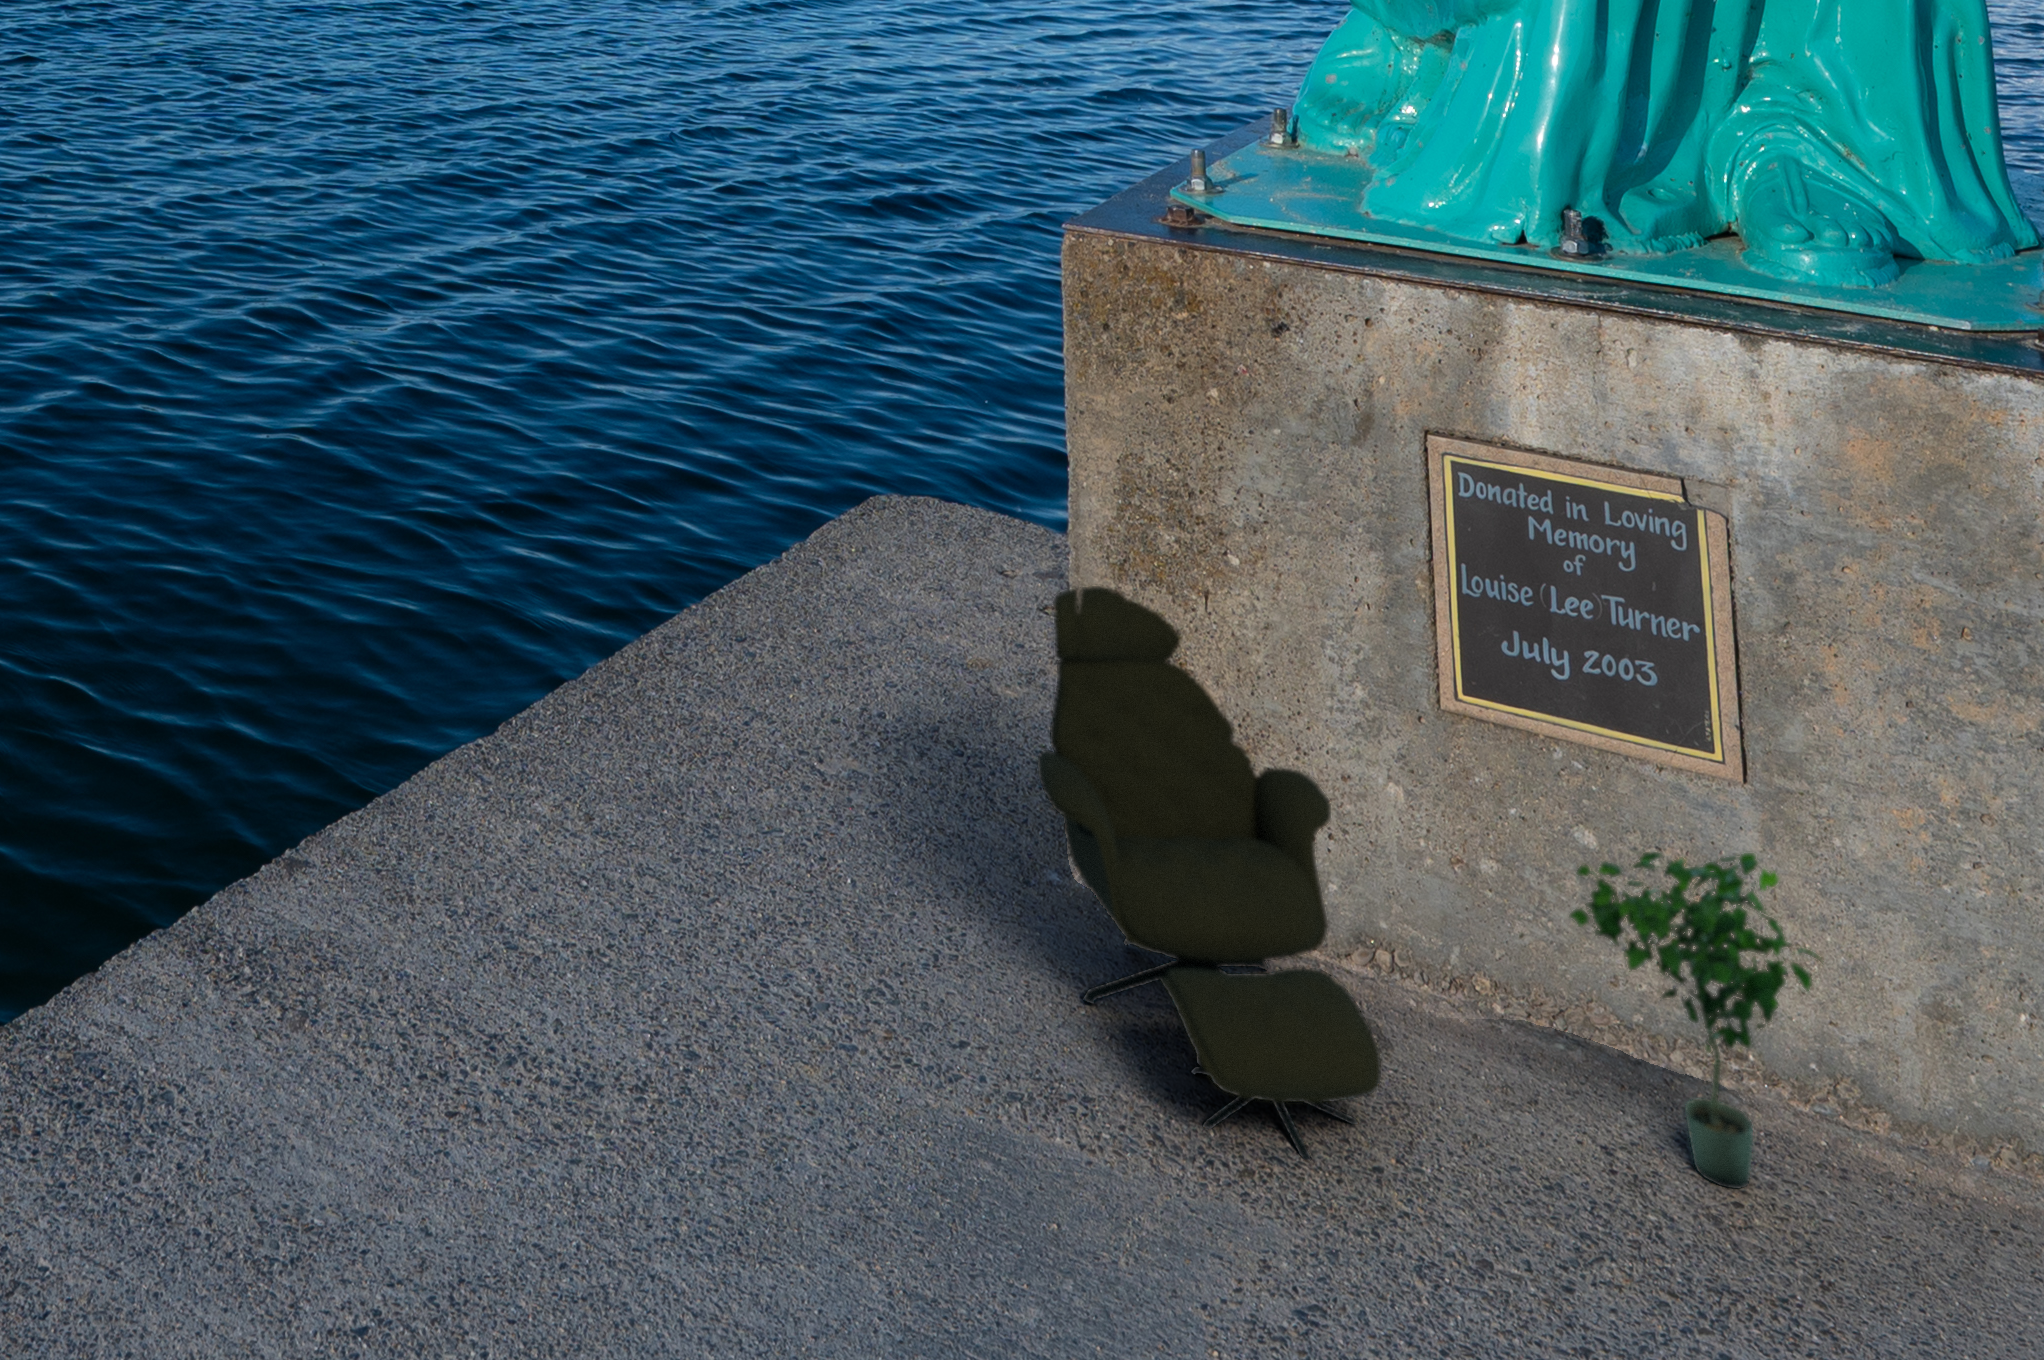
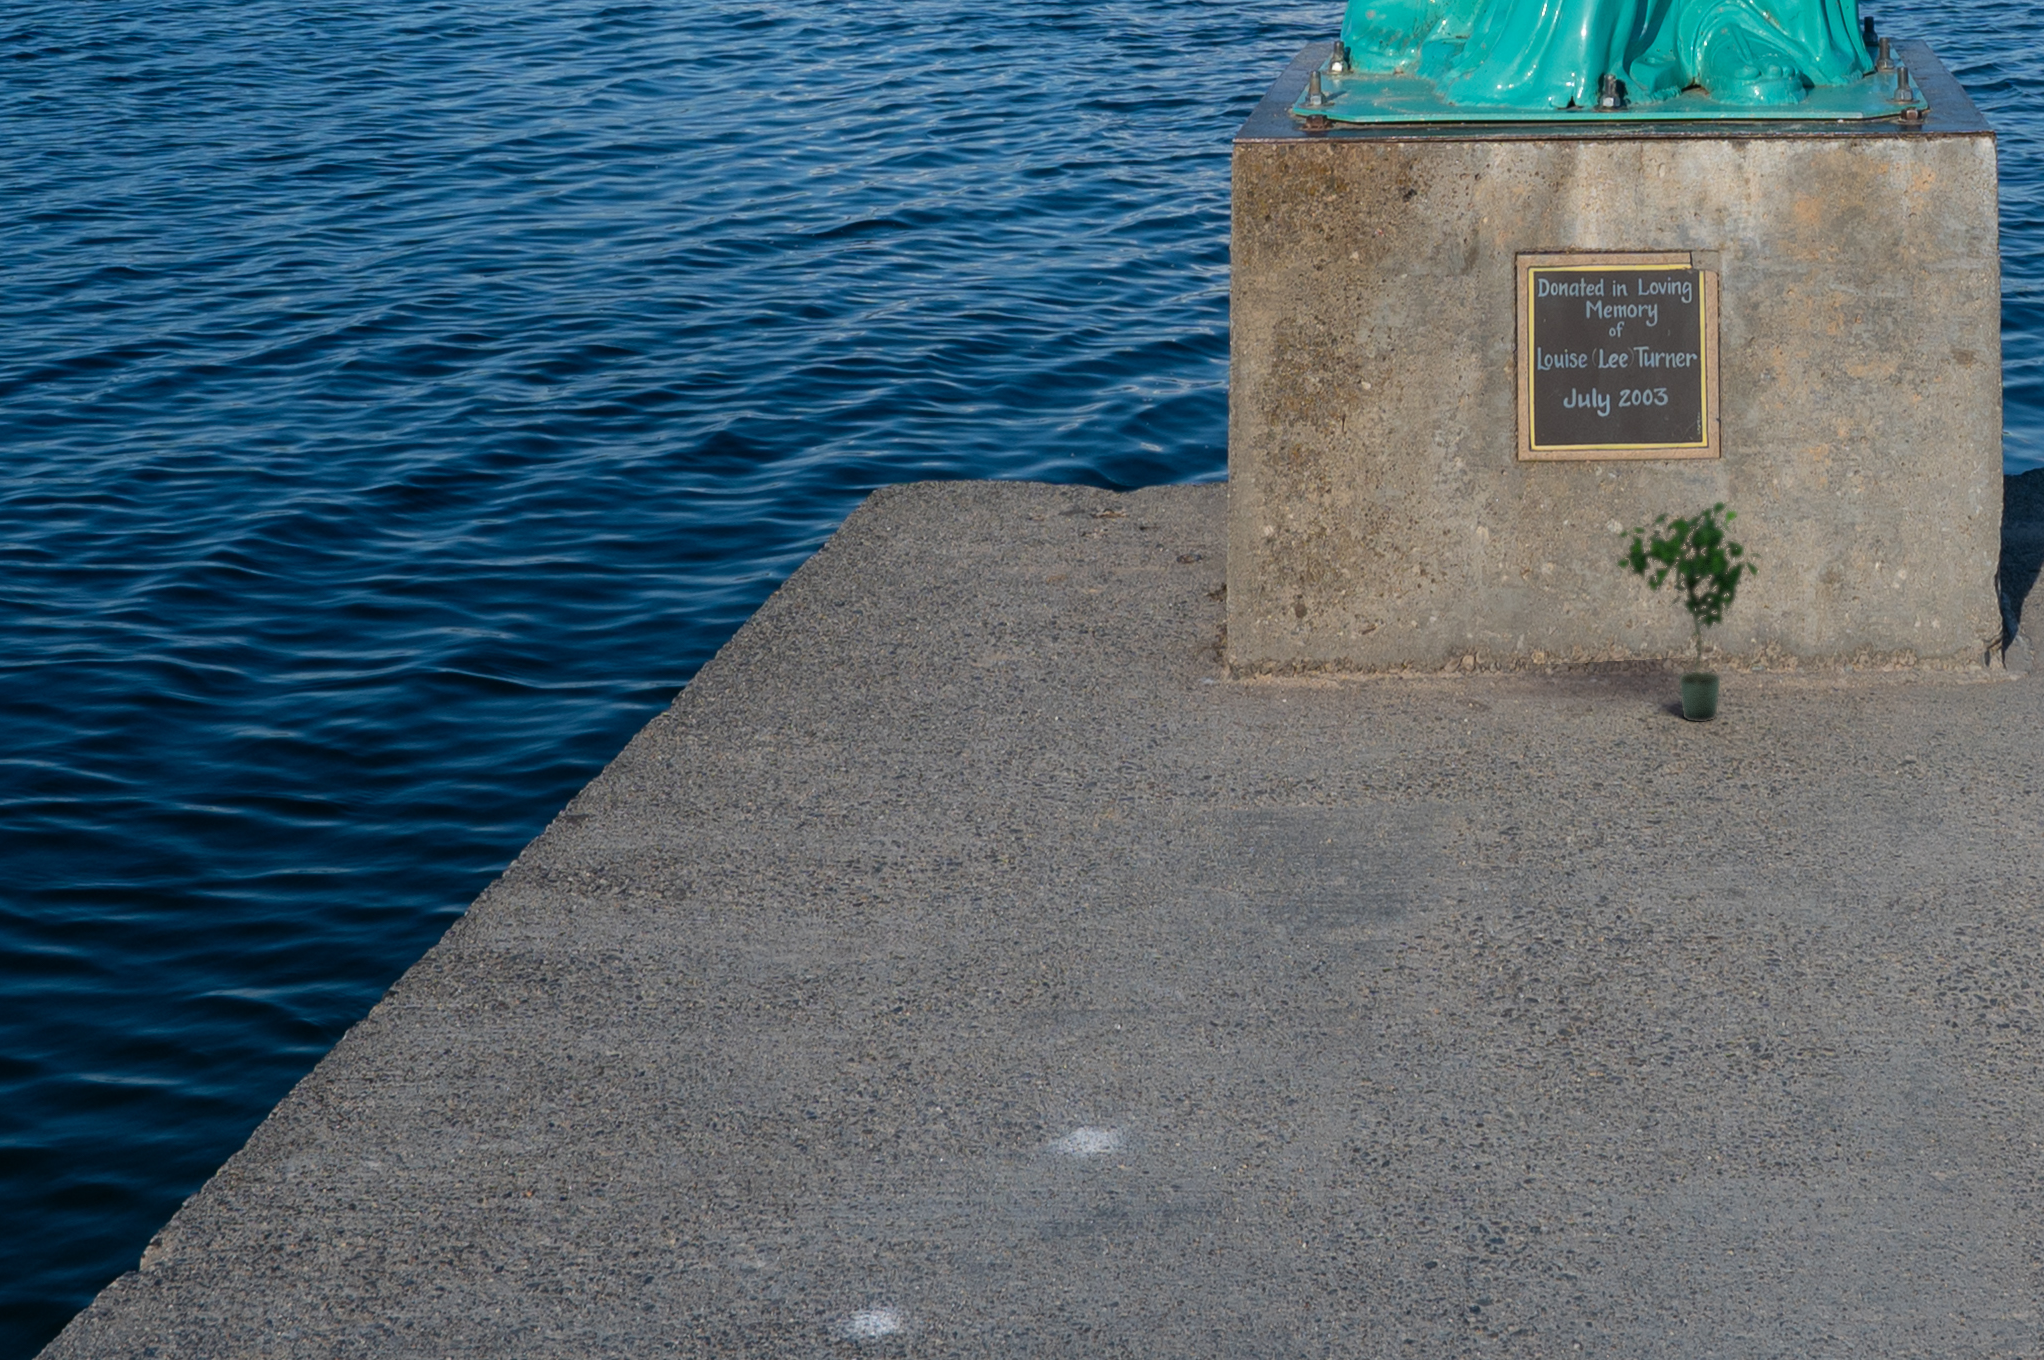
lounge chair: present [1038,586,1381,1161] -> none [1221,418,1497,781]

